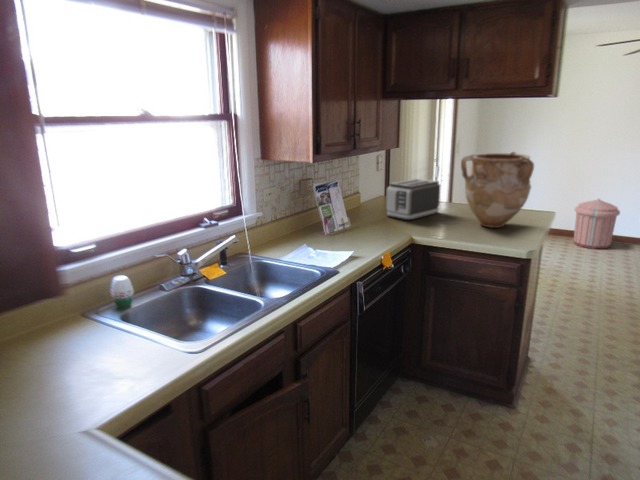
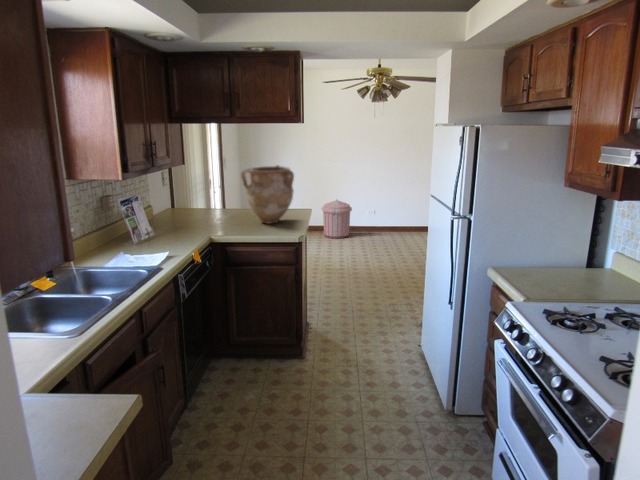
toaster: present [386,179,441,220] -> none [180,190,226,225]

